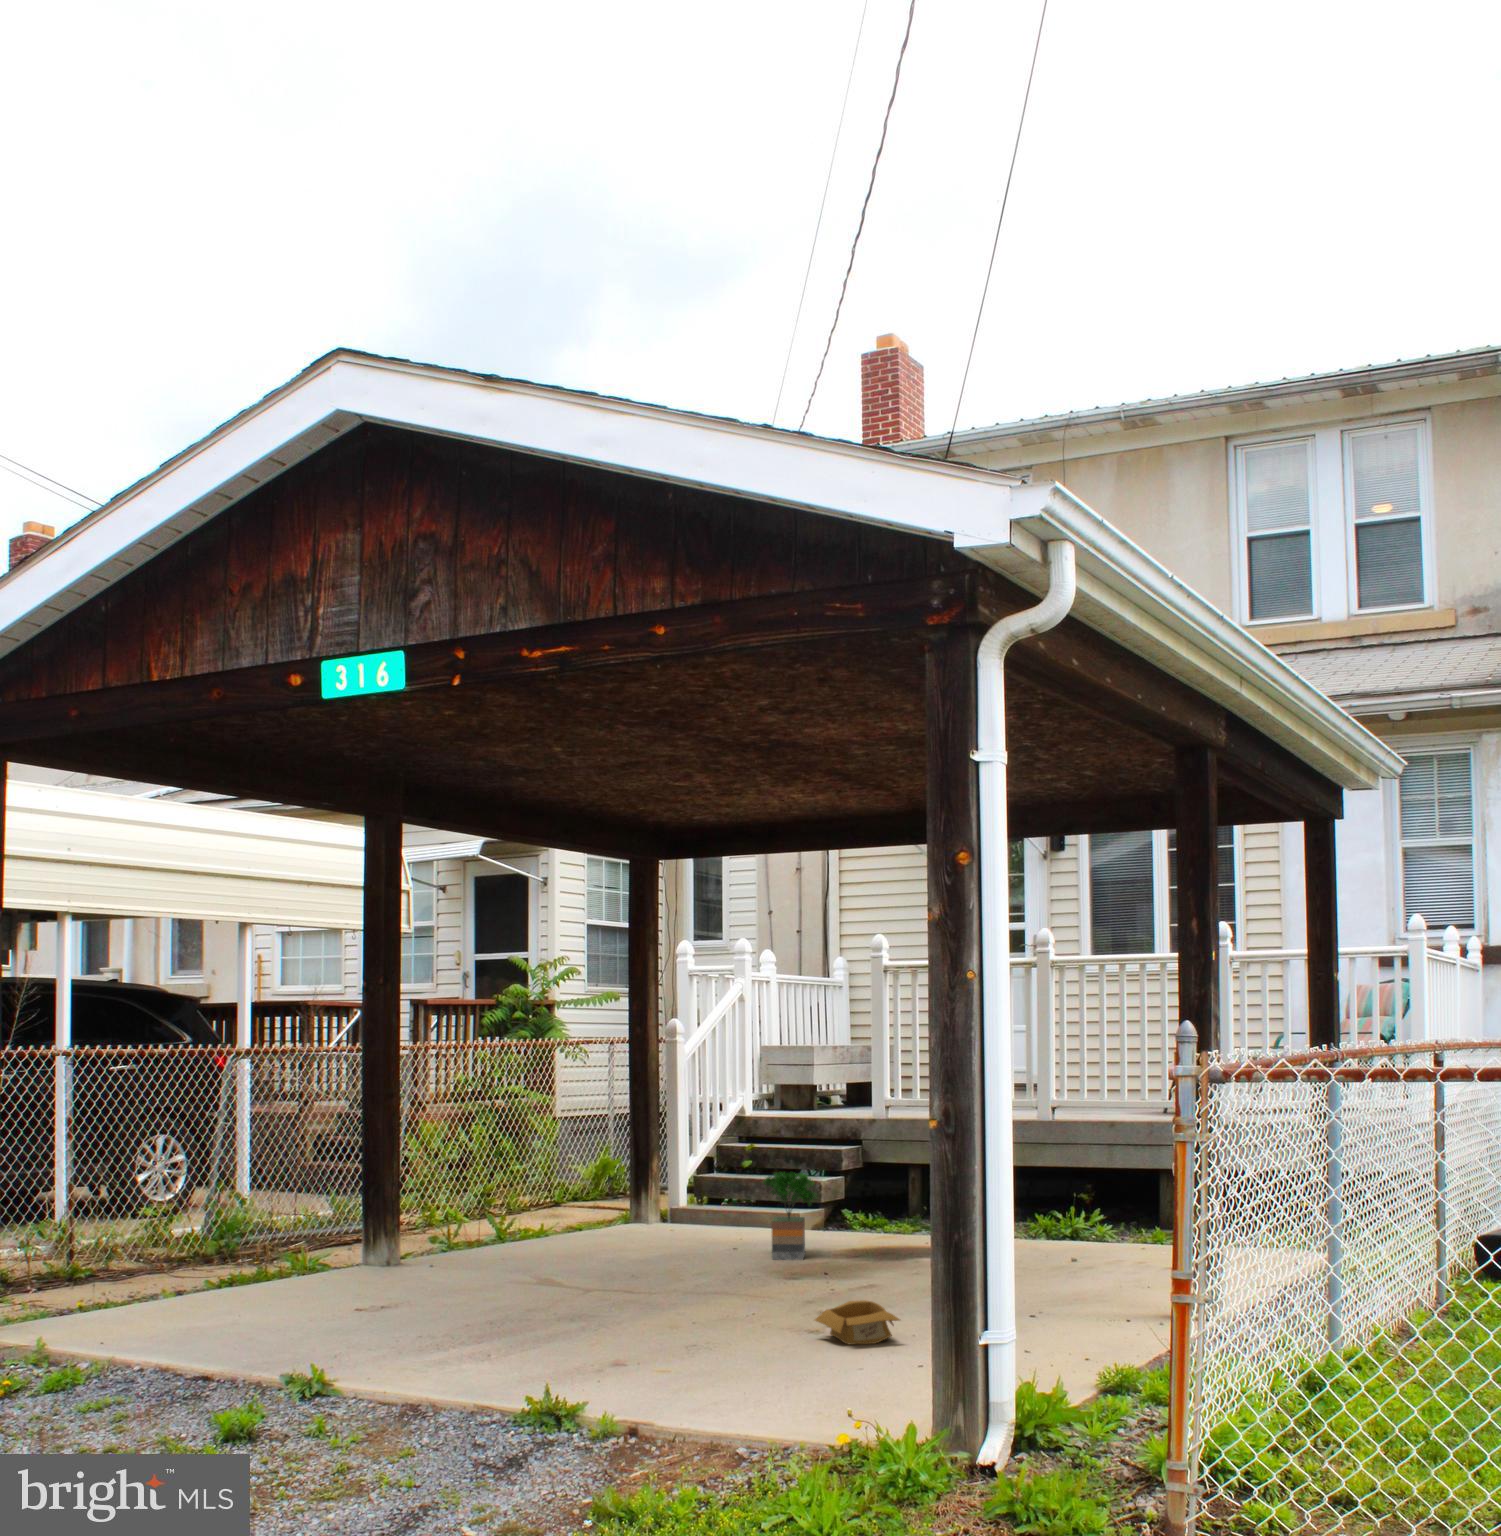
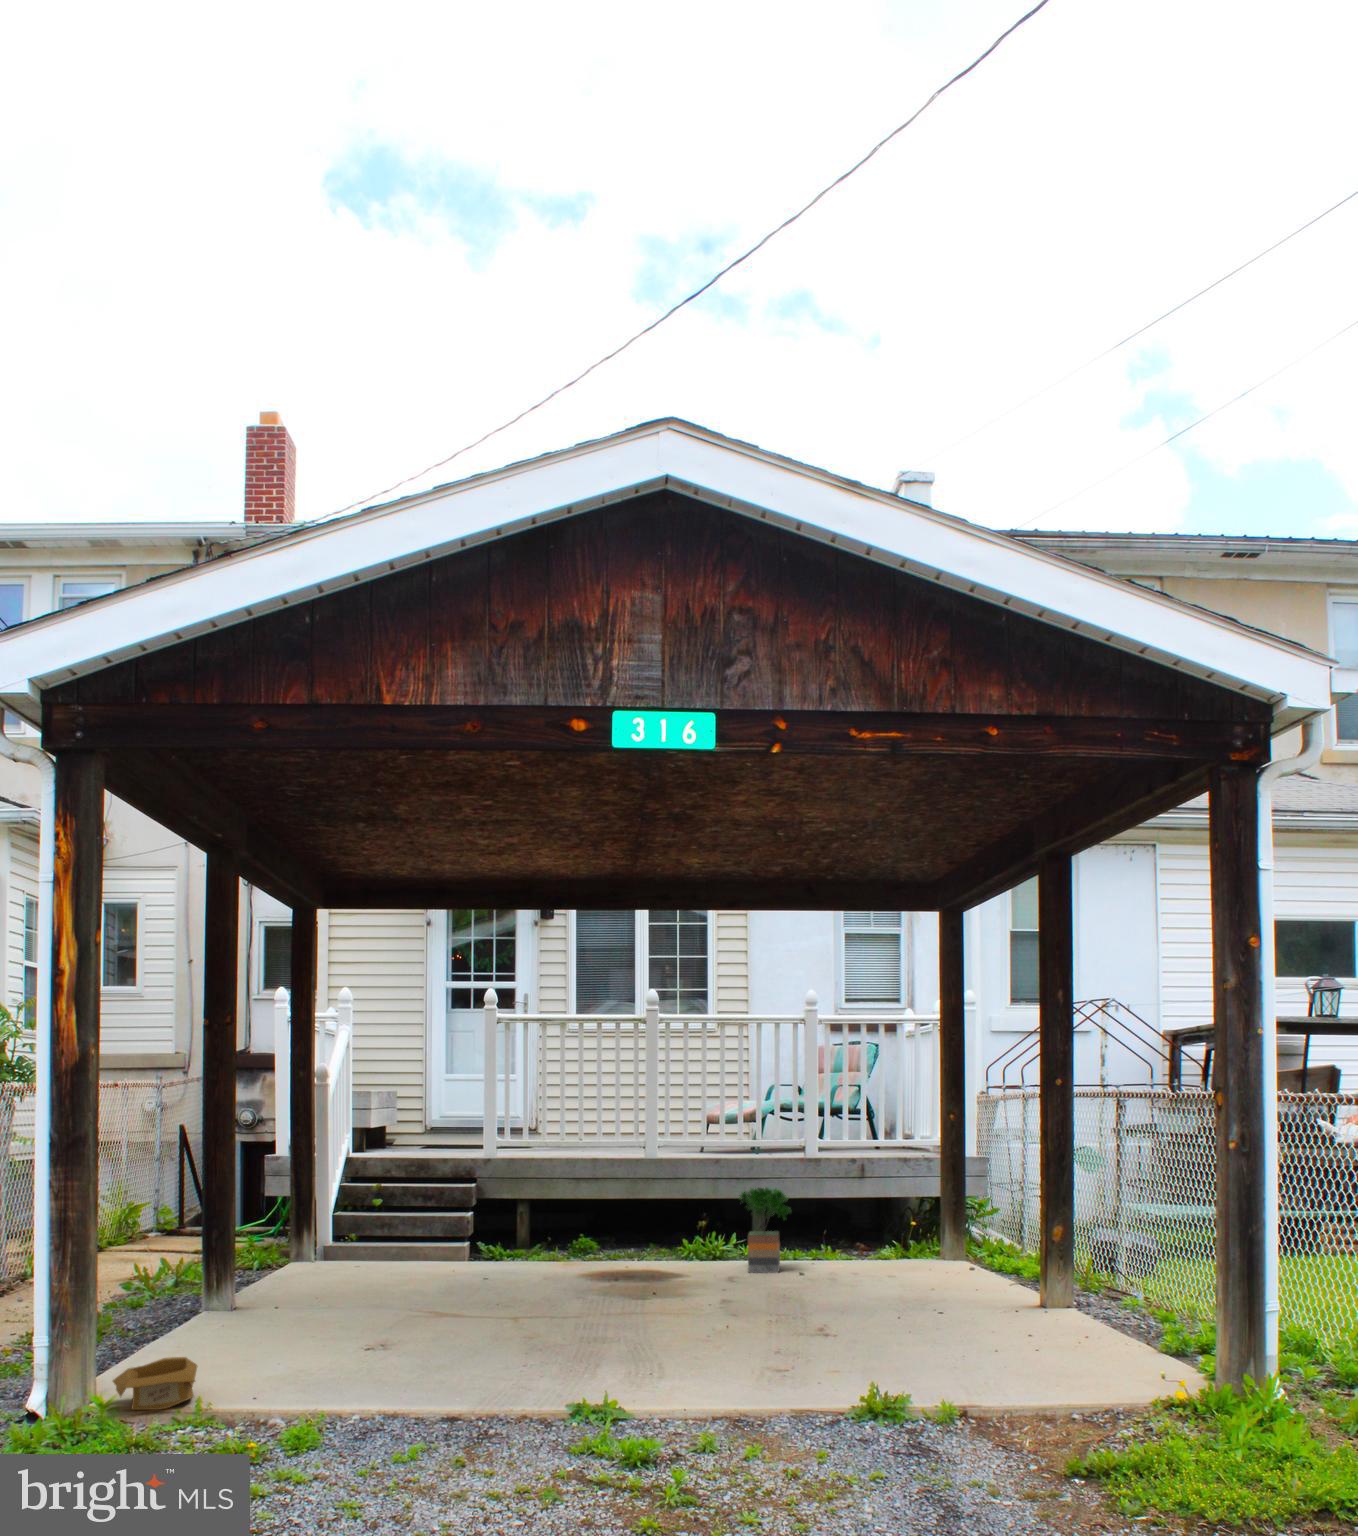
cardboard box: present [815,1300,900,1344] -> present [113,1357,198,1410]

